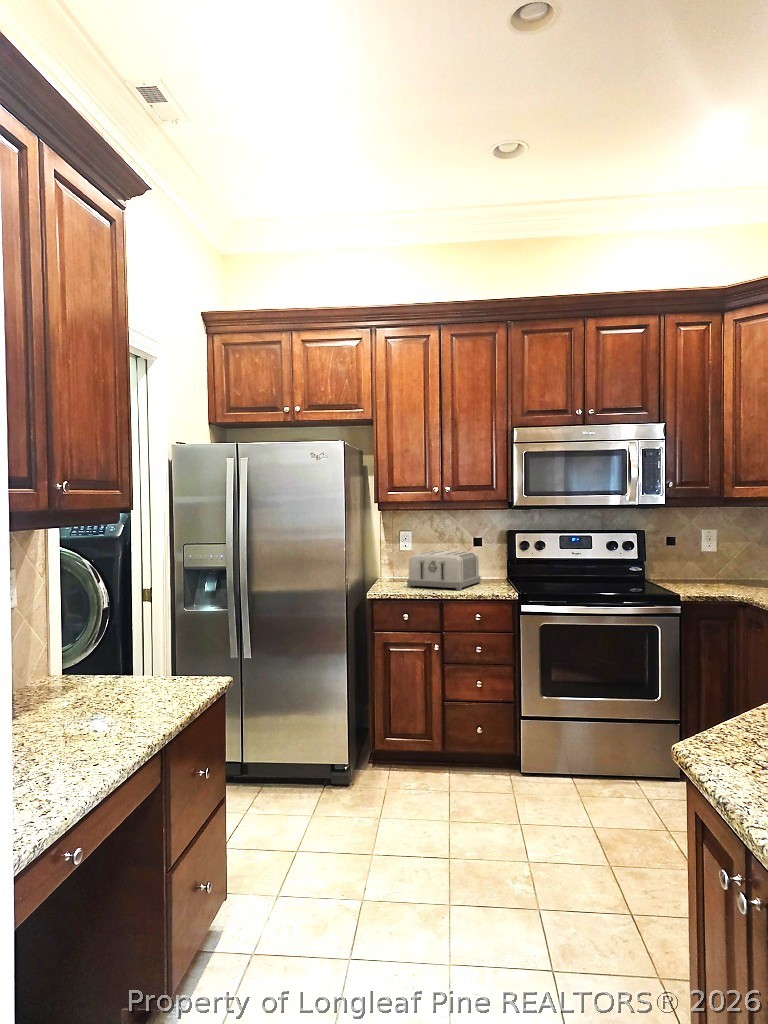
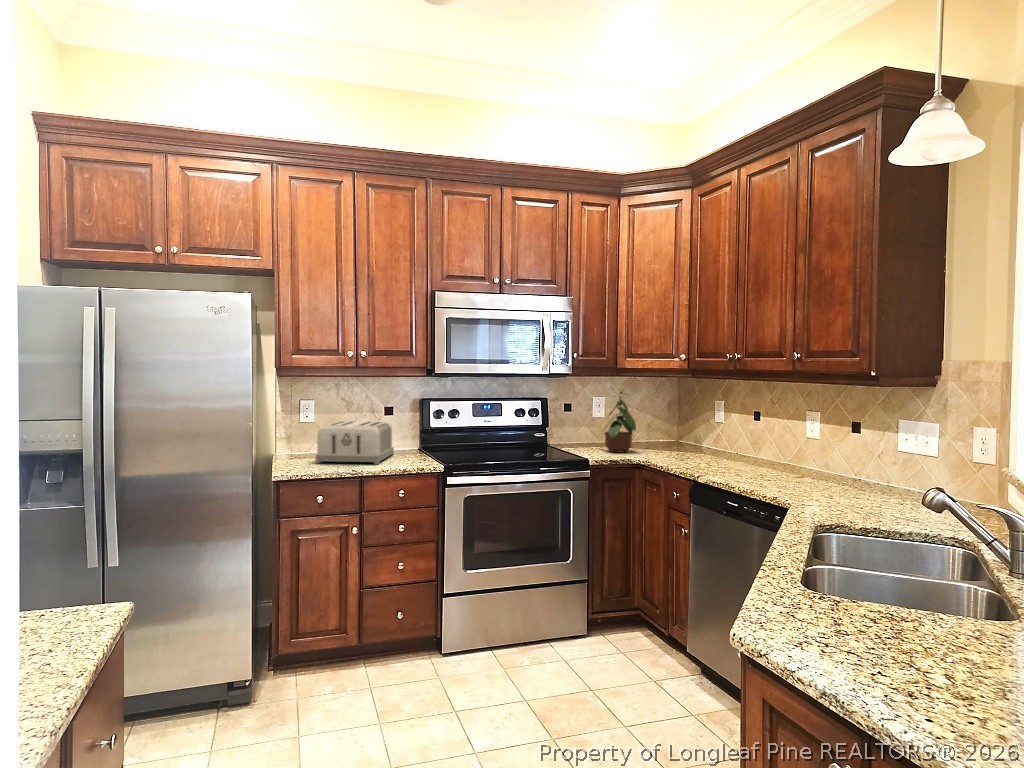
potted plant: none [701,520,748,590] -> present [604,390,636,452]

